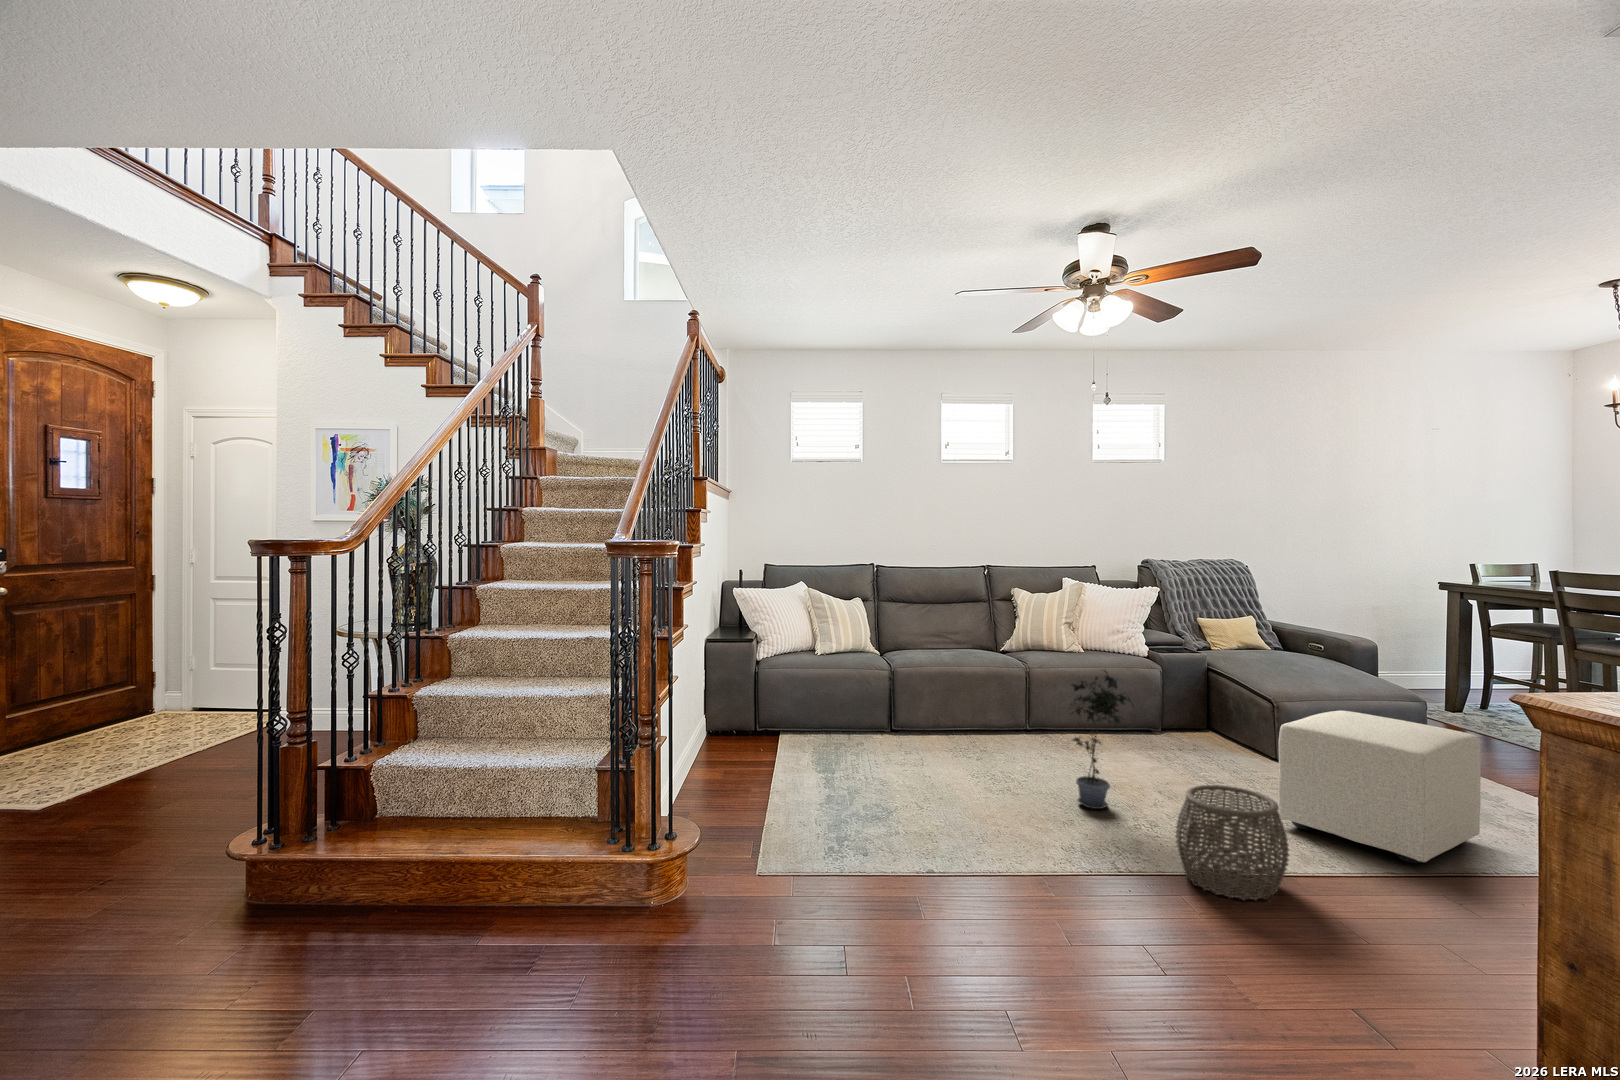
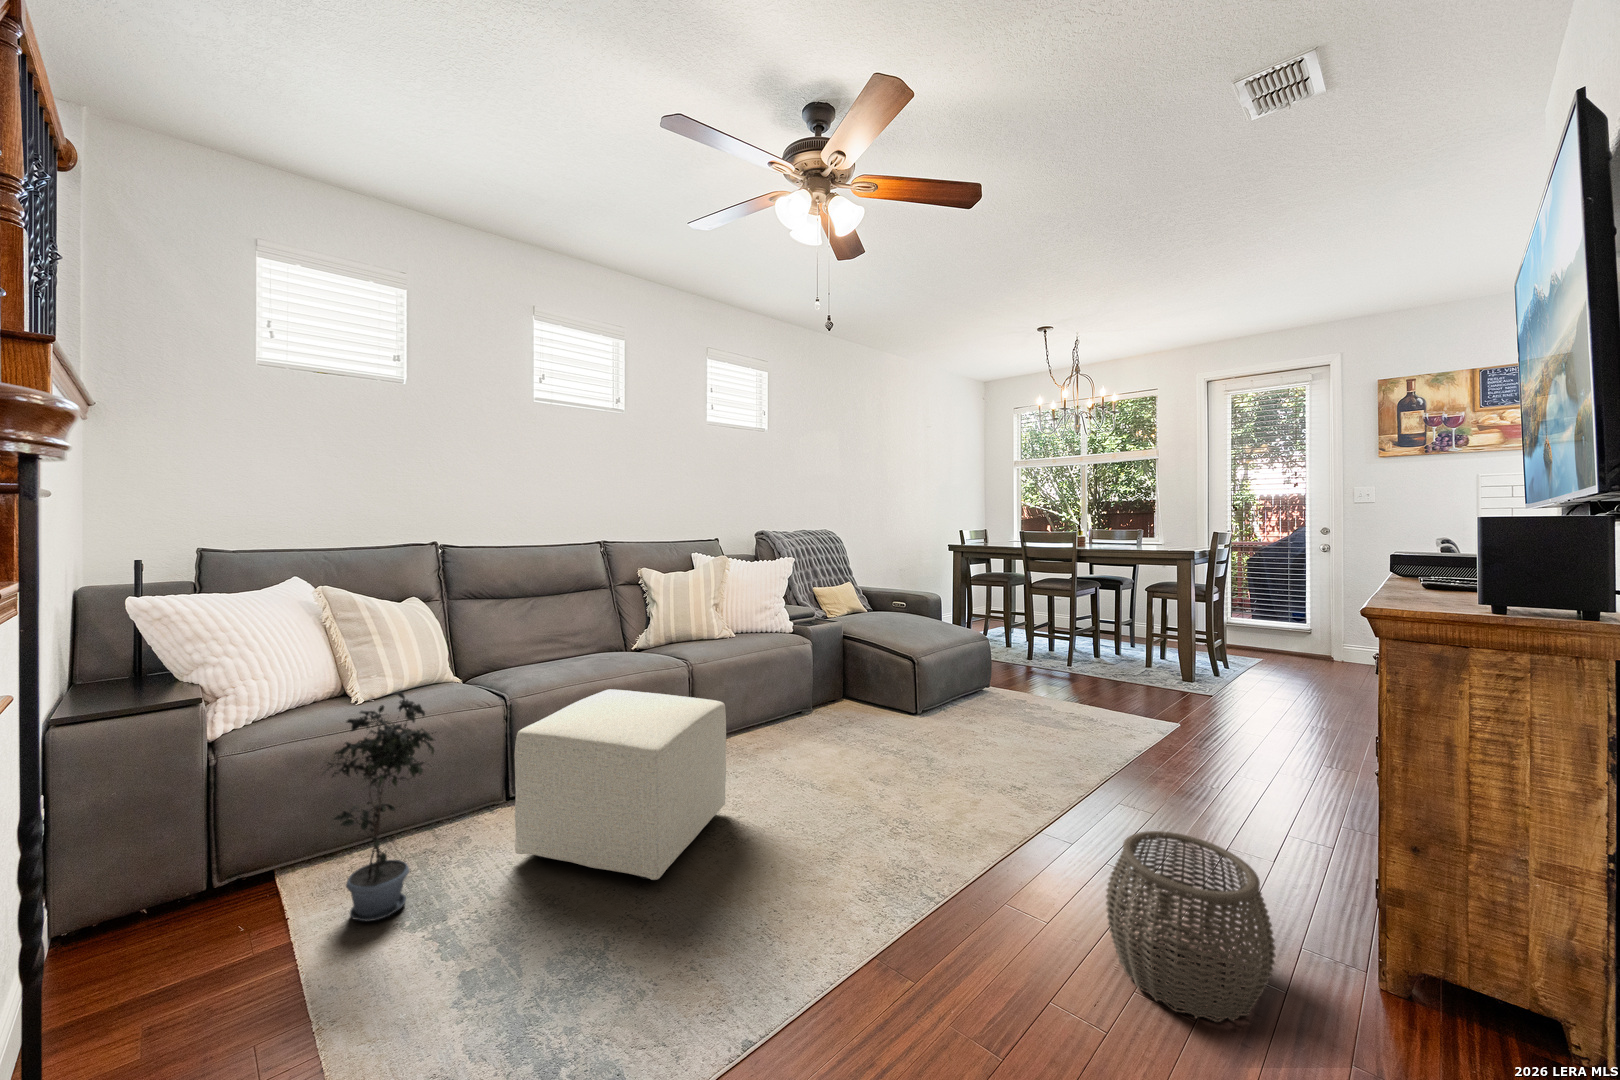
potted plant: present [1066,670,1134,809] -> present [323,691,434,921]
ottoman: present [1278,710,1481,863] -> present [514,689,726,880]

